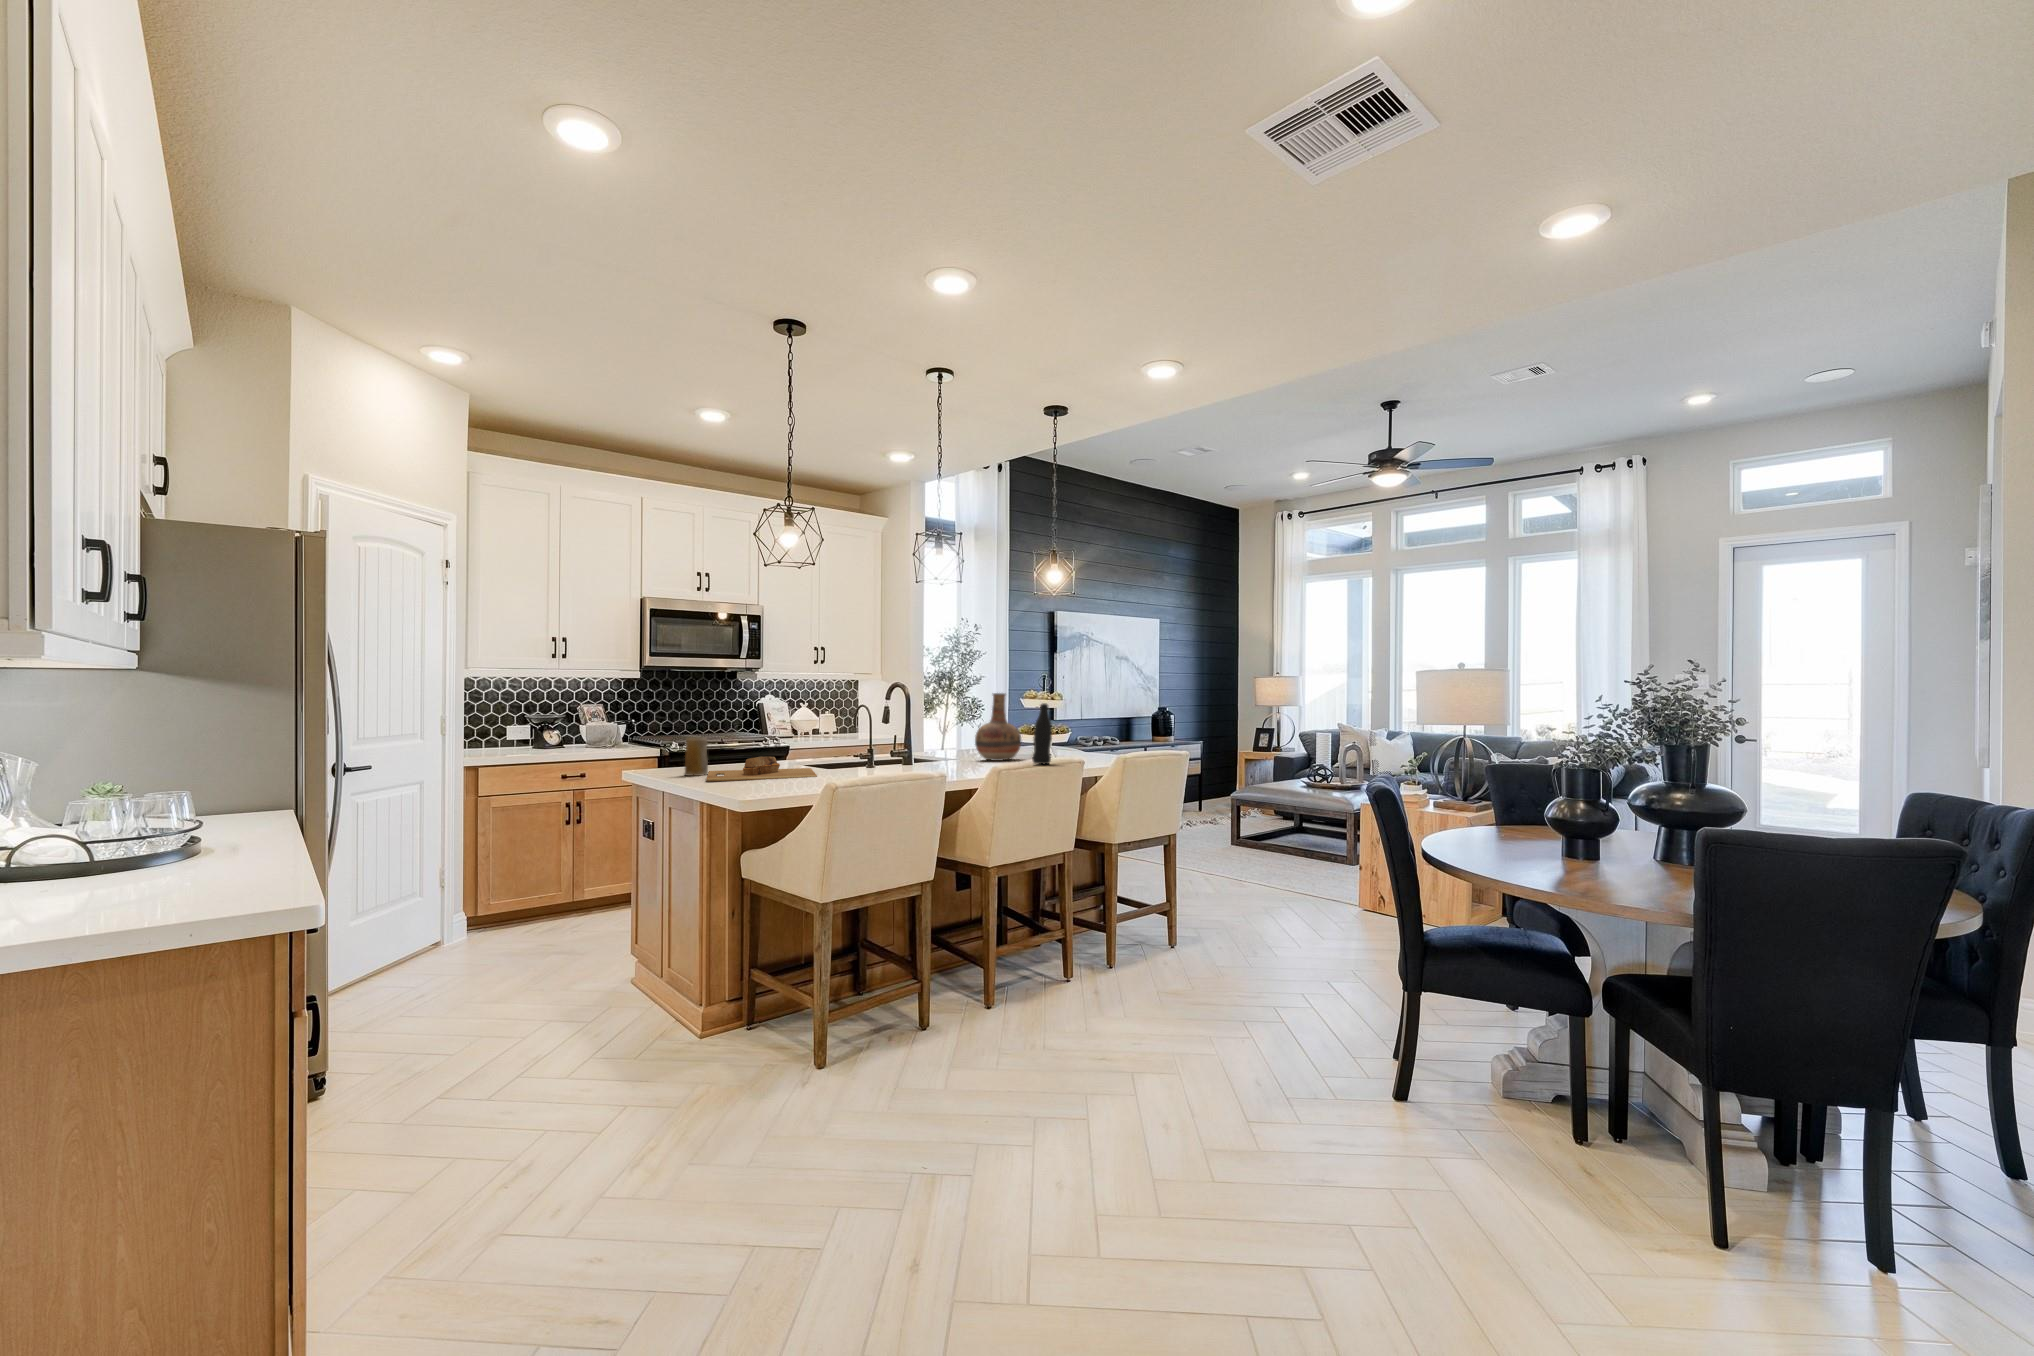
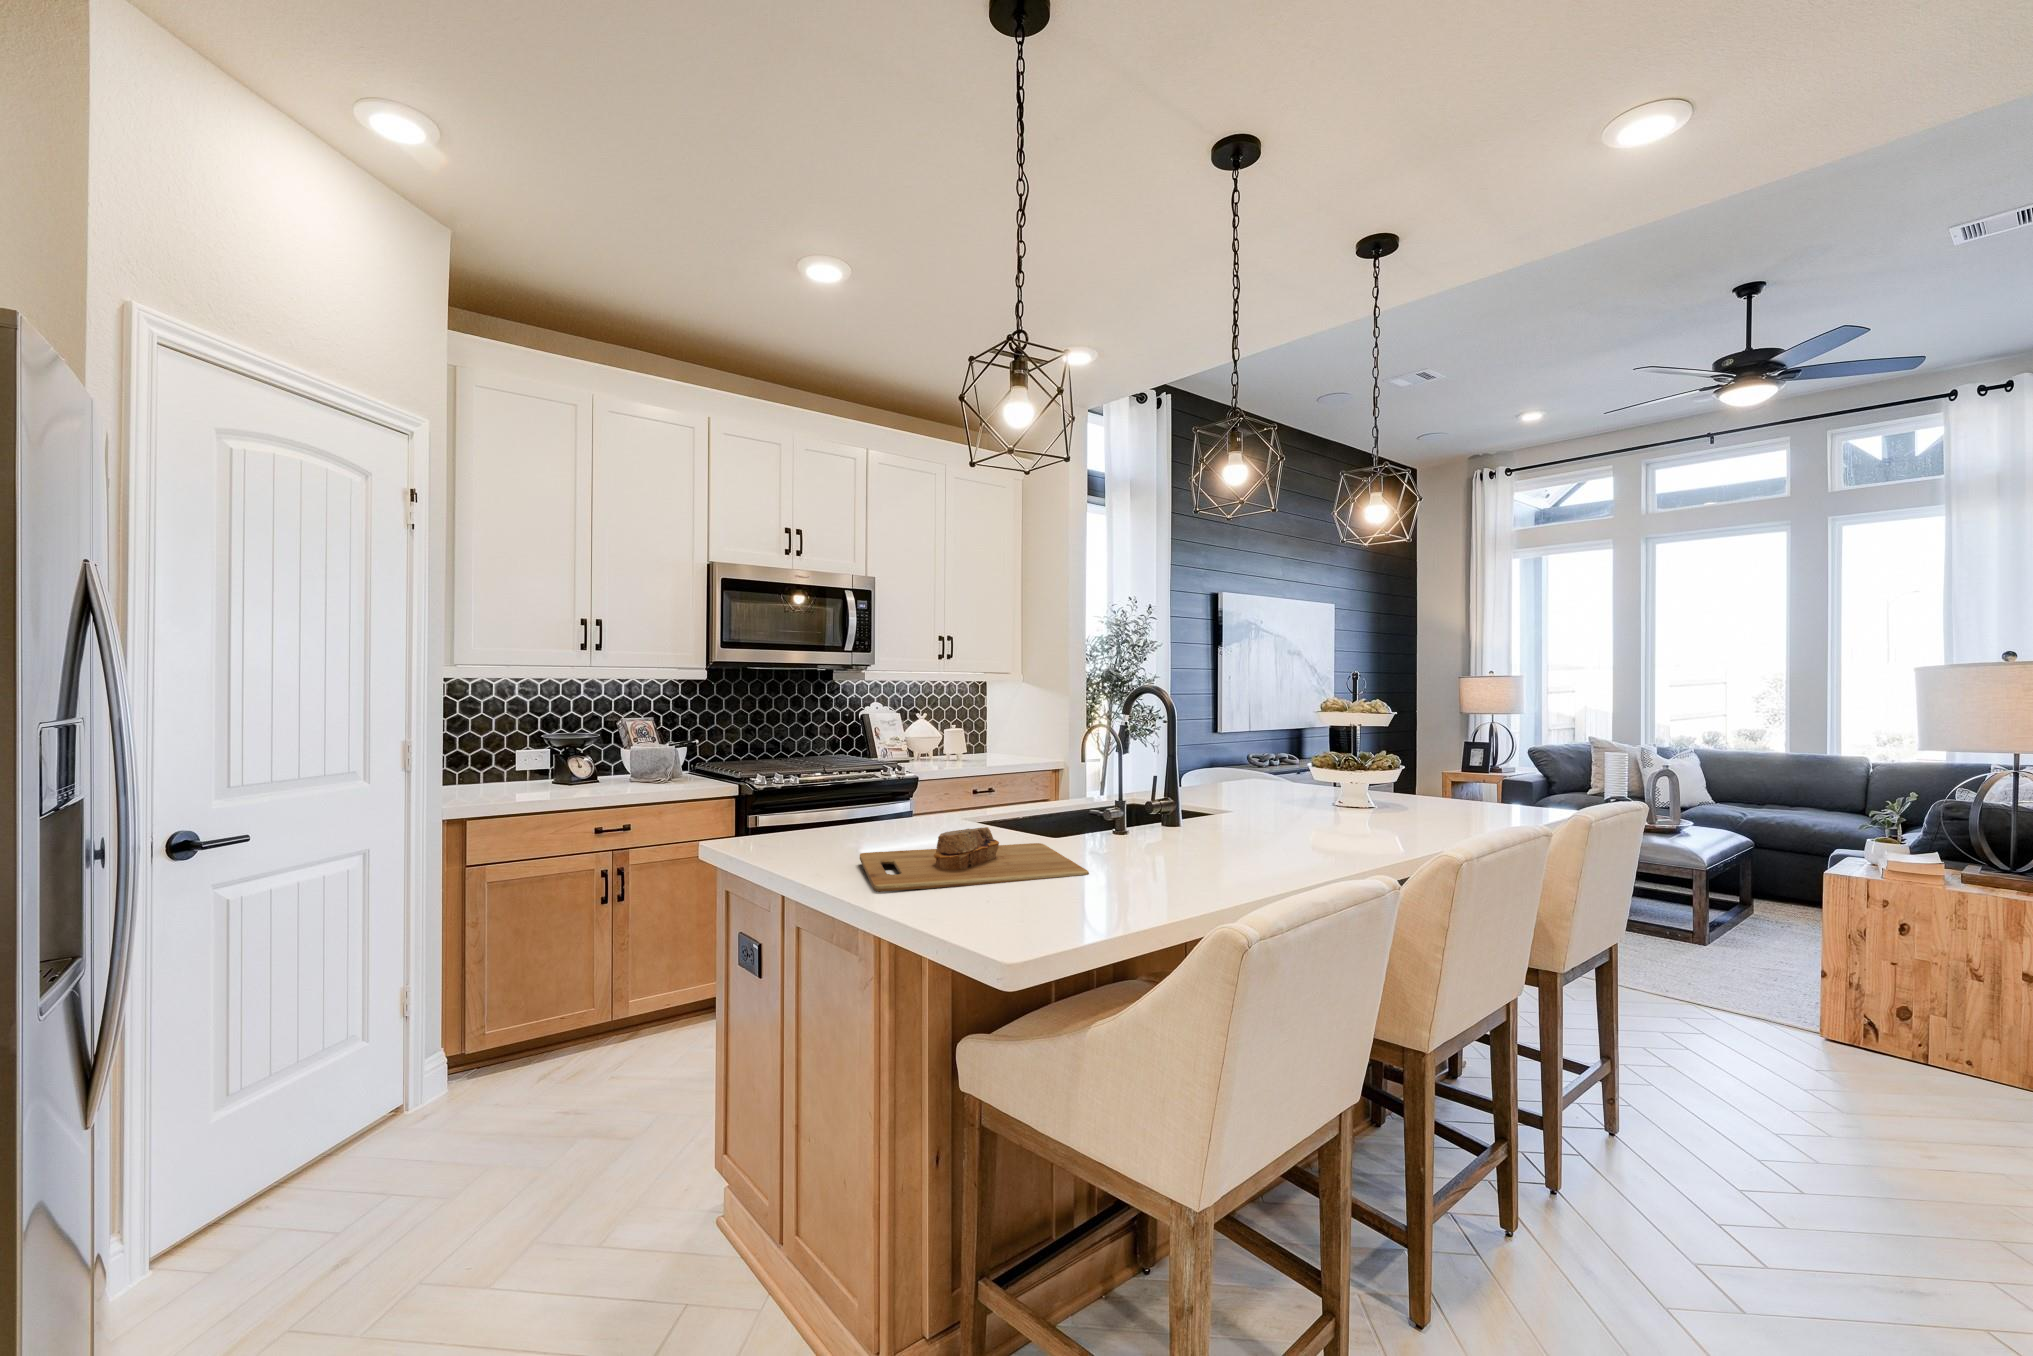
vase: present [975,693,1021,761] -> none [1290,701,1377,819]
bottle: present [1032,703,1052,764] -> none [1457,720,1498,837]
mug: present [684,737,708,776] -> none [807,784,853,860]

